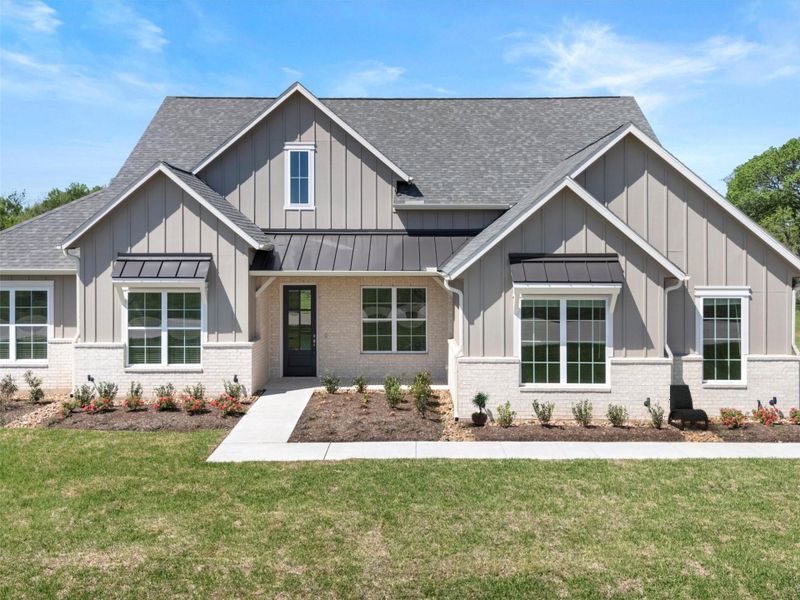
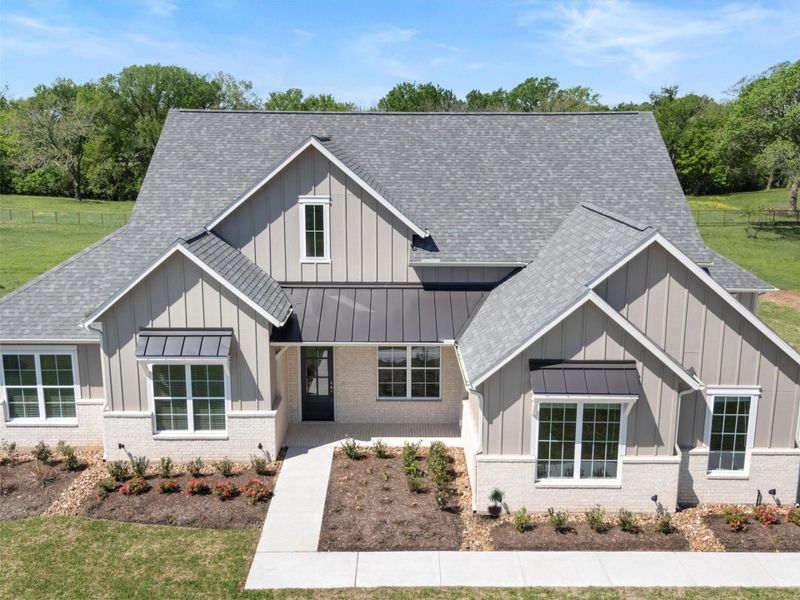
lounge chair: present [667,385,709,430] -> none [668,477,709,527]

